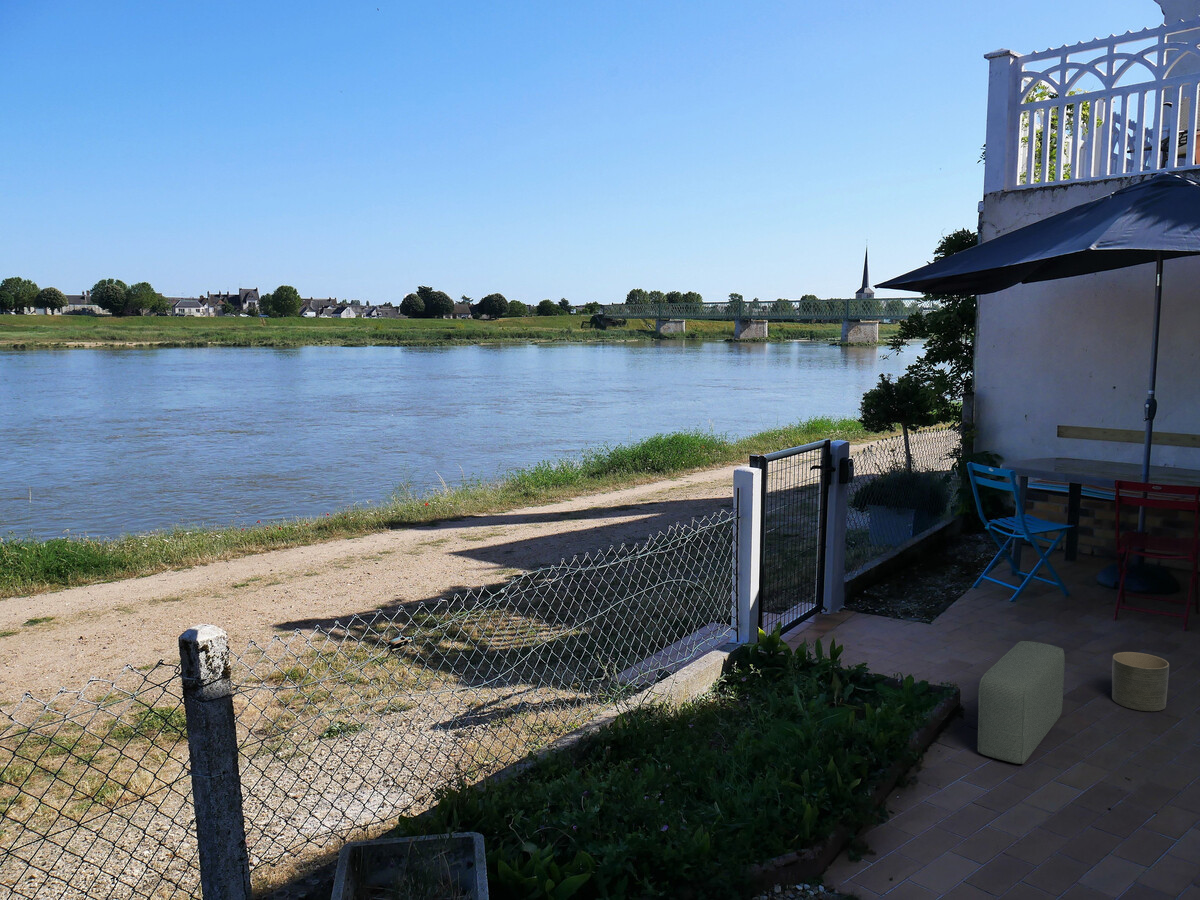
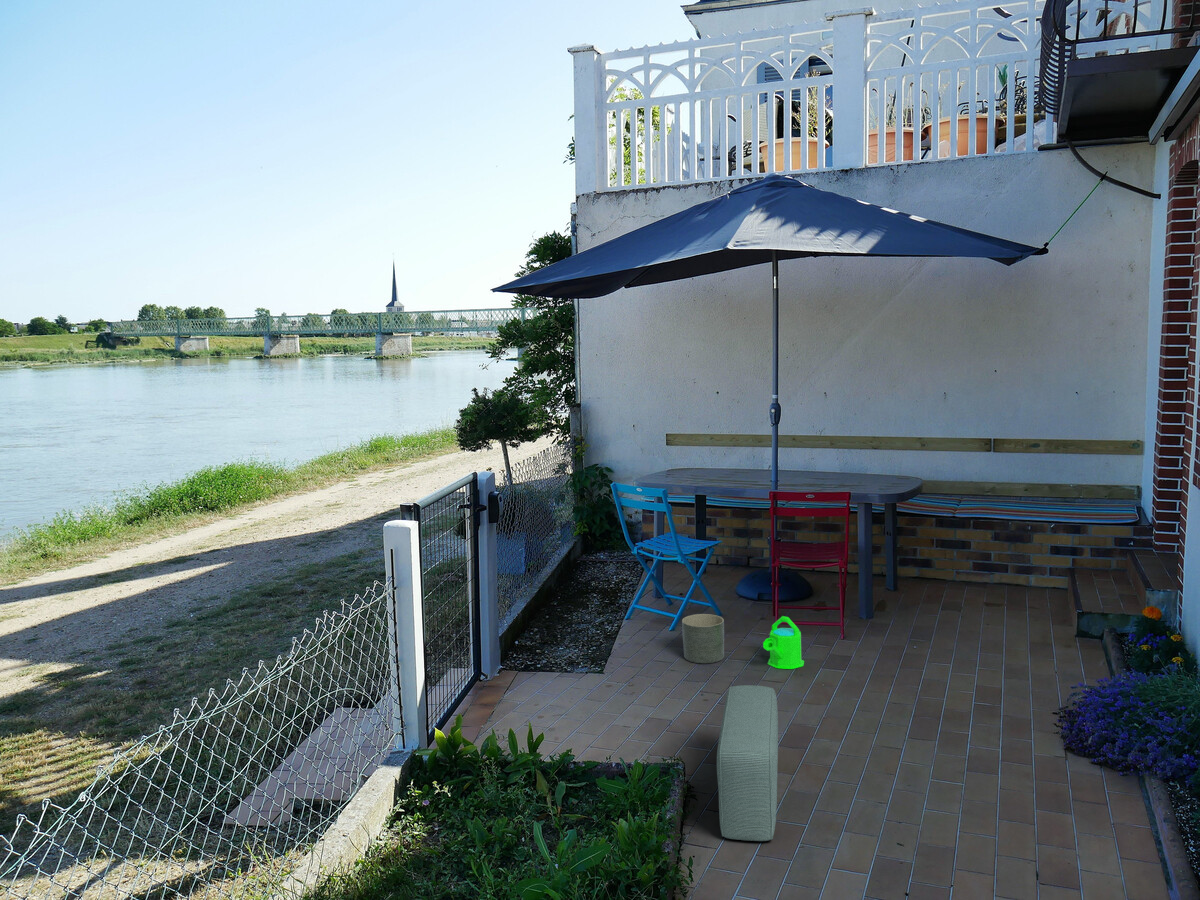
watering can: none [1092,602,1142,654] -> present [763,616,804,669]
planter: present [1112,652,1169,711] -> present [682,614,724,663]

